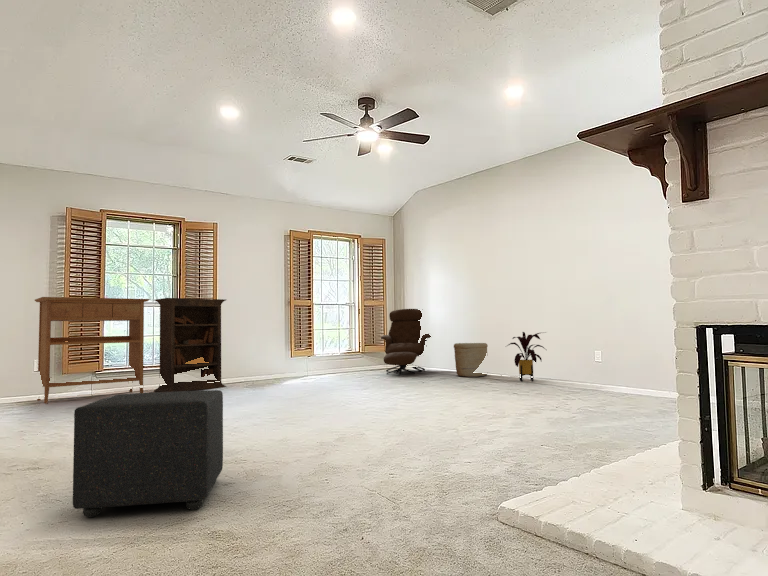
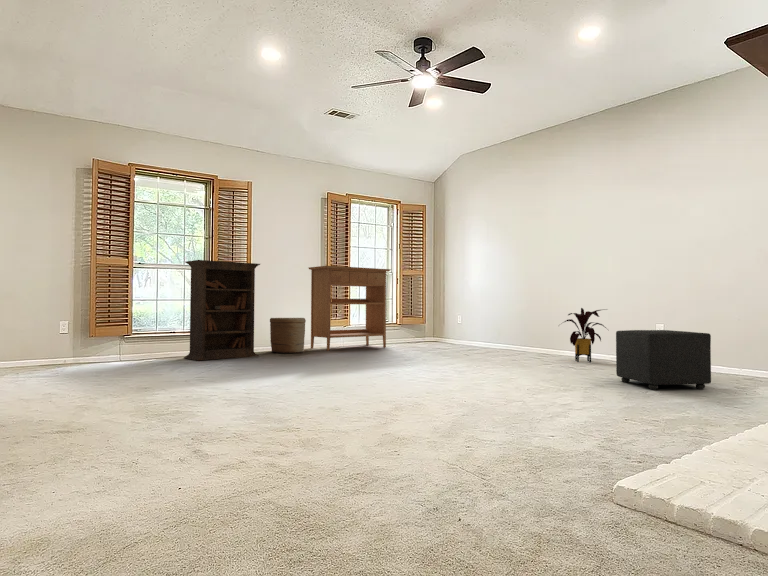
console table: present [35,297,150,403] -> present [309,266,391,350]
lounge chair: present [381,309,431,375] -> none [420,280,474,349]
woven basket: present [454,343,488,377] -> present [270,318,306,353]
ottoman: present [73,390,223,517] -> present [616,330,711,389]

